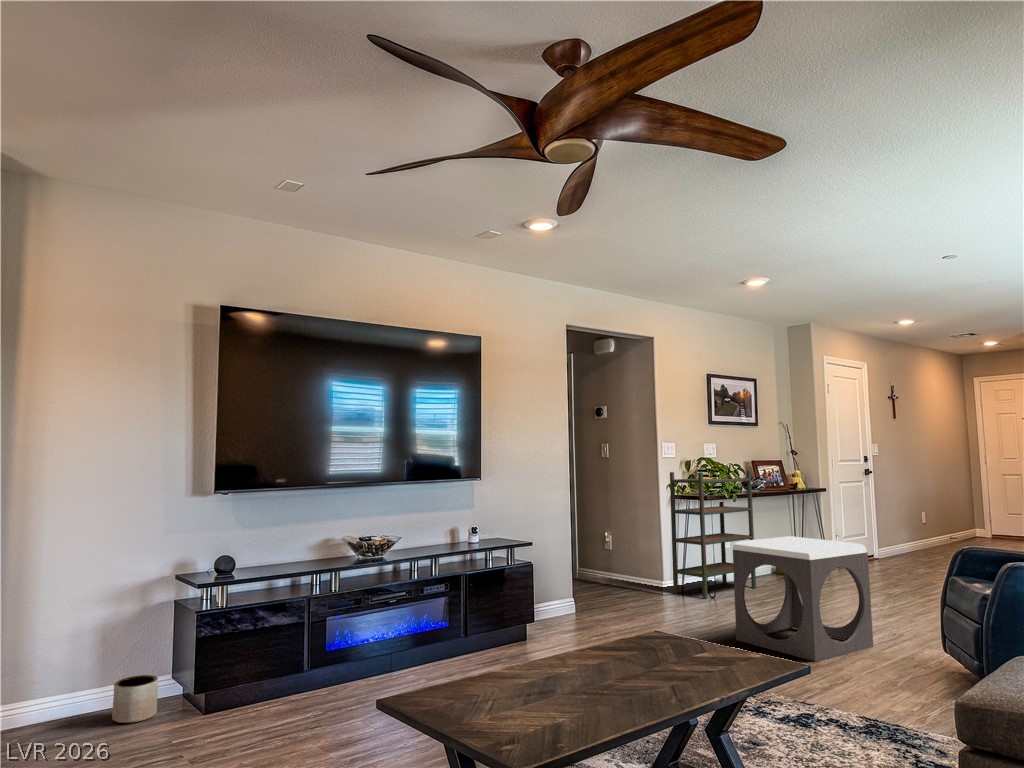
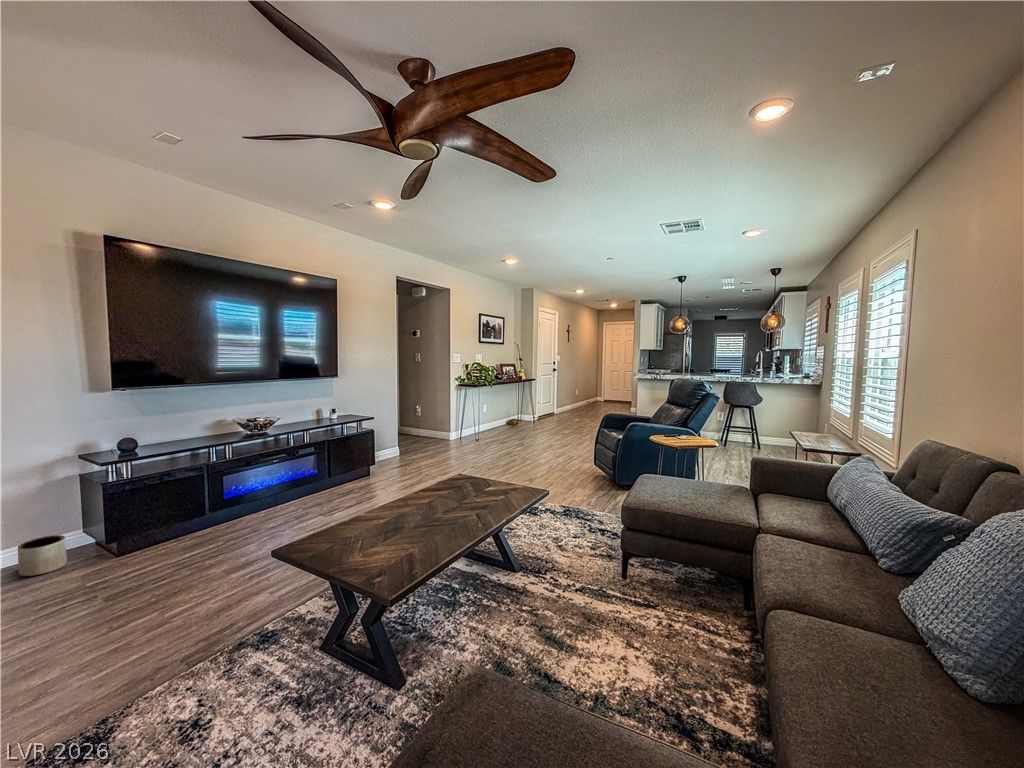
bookshelf: present [670,471,756,599] -> none [457,370,502,443]
footstool: present [733,536,873,662] -> none [494,408,564,475]

